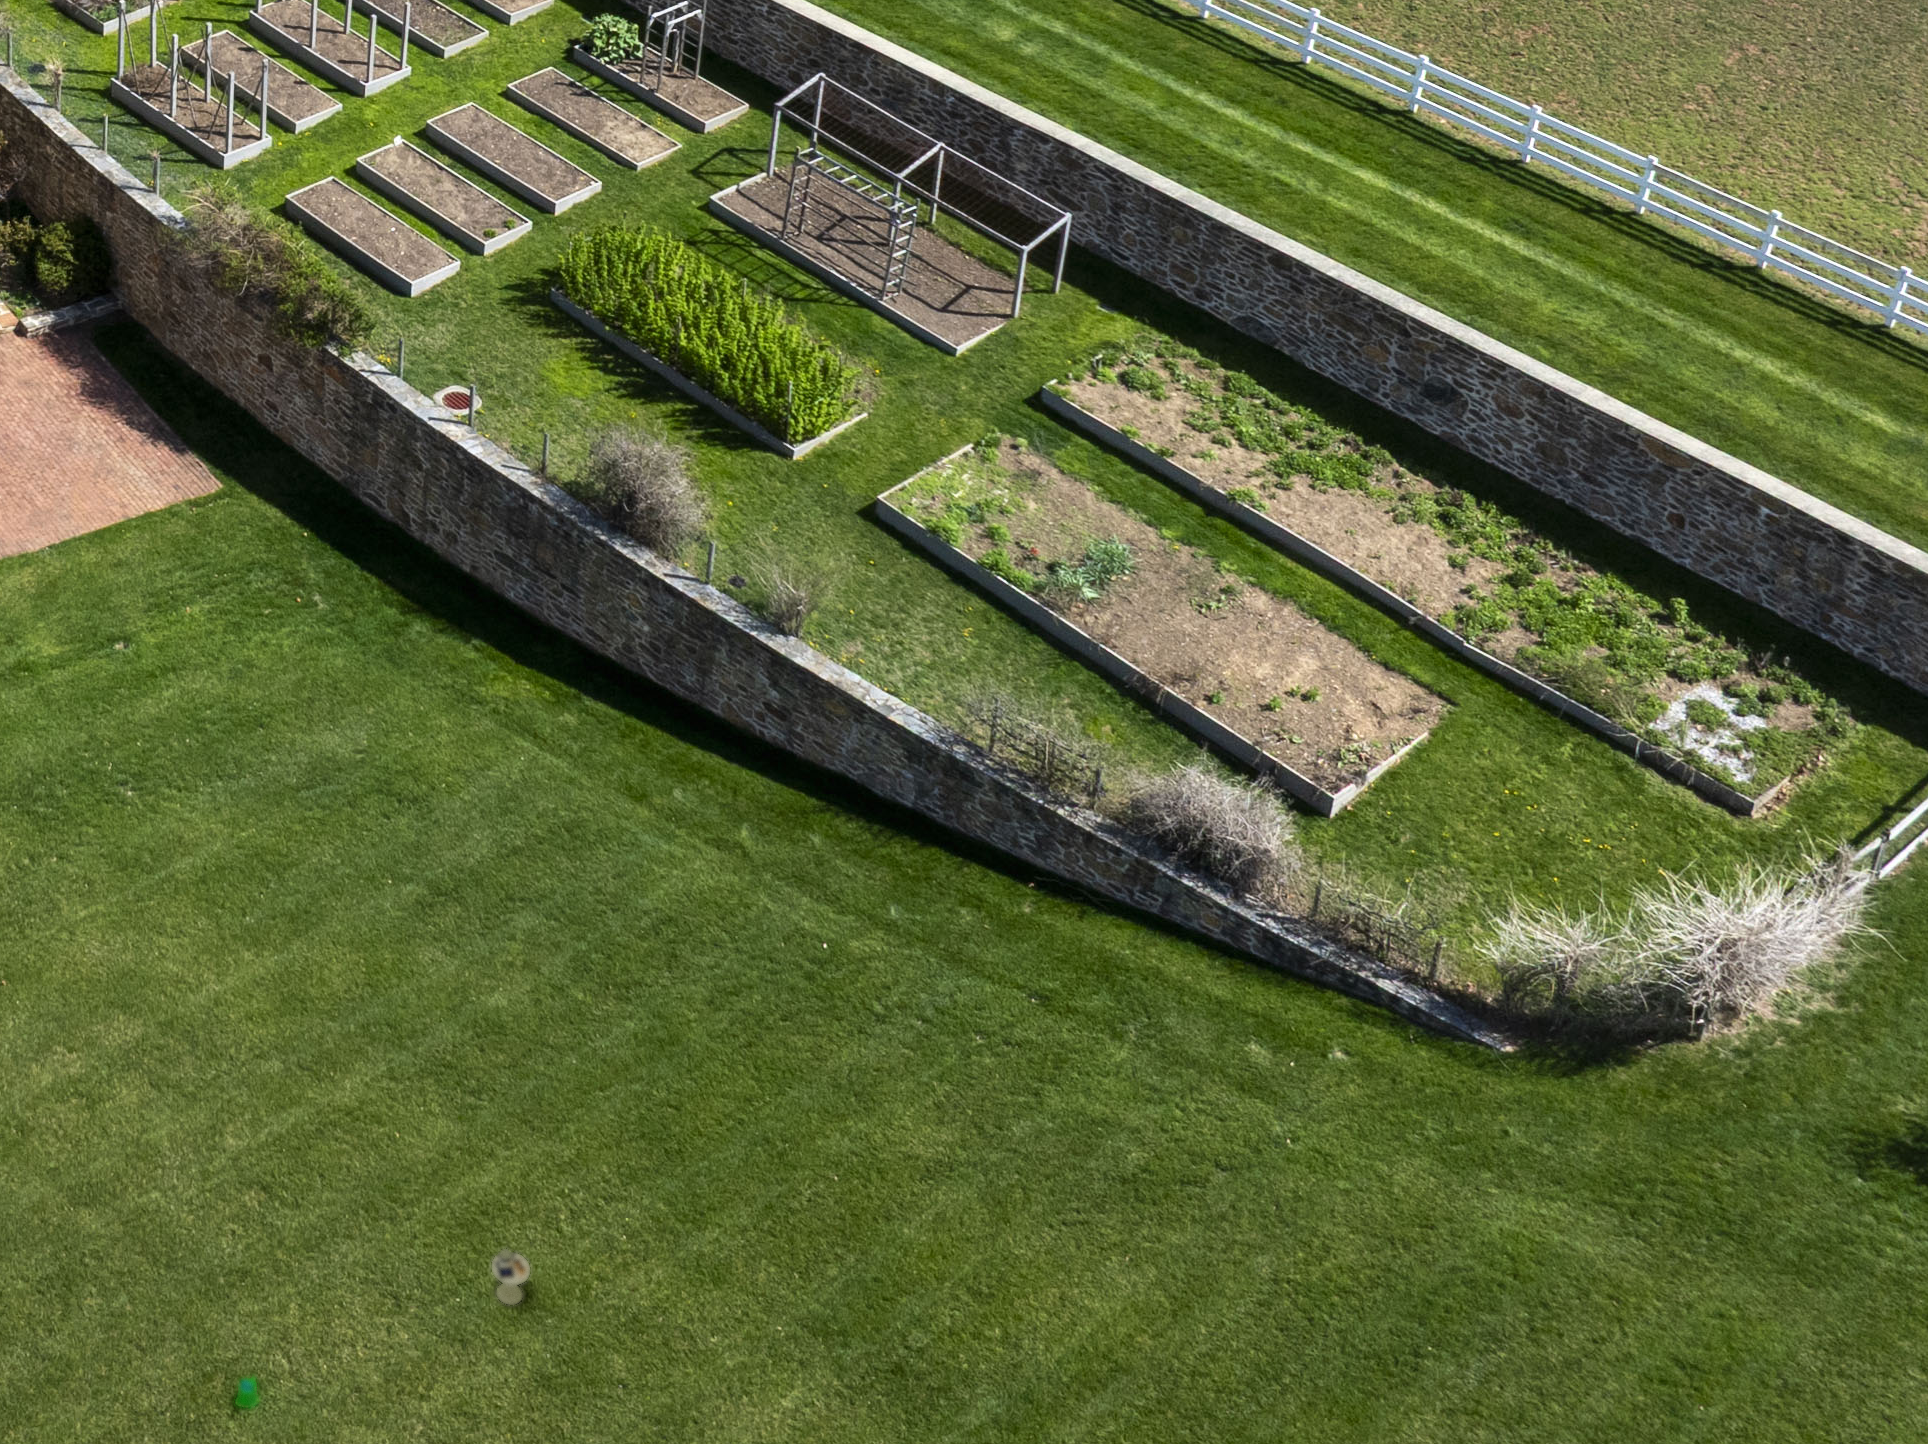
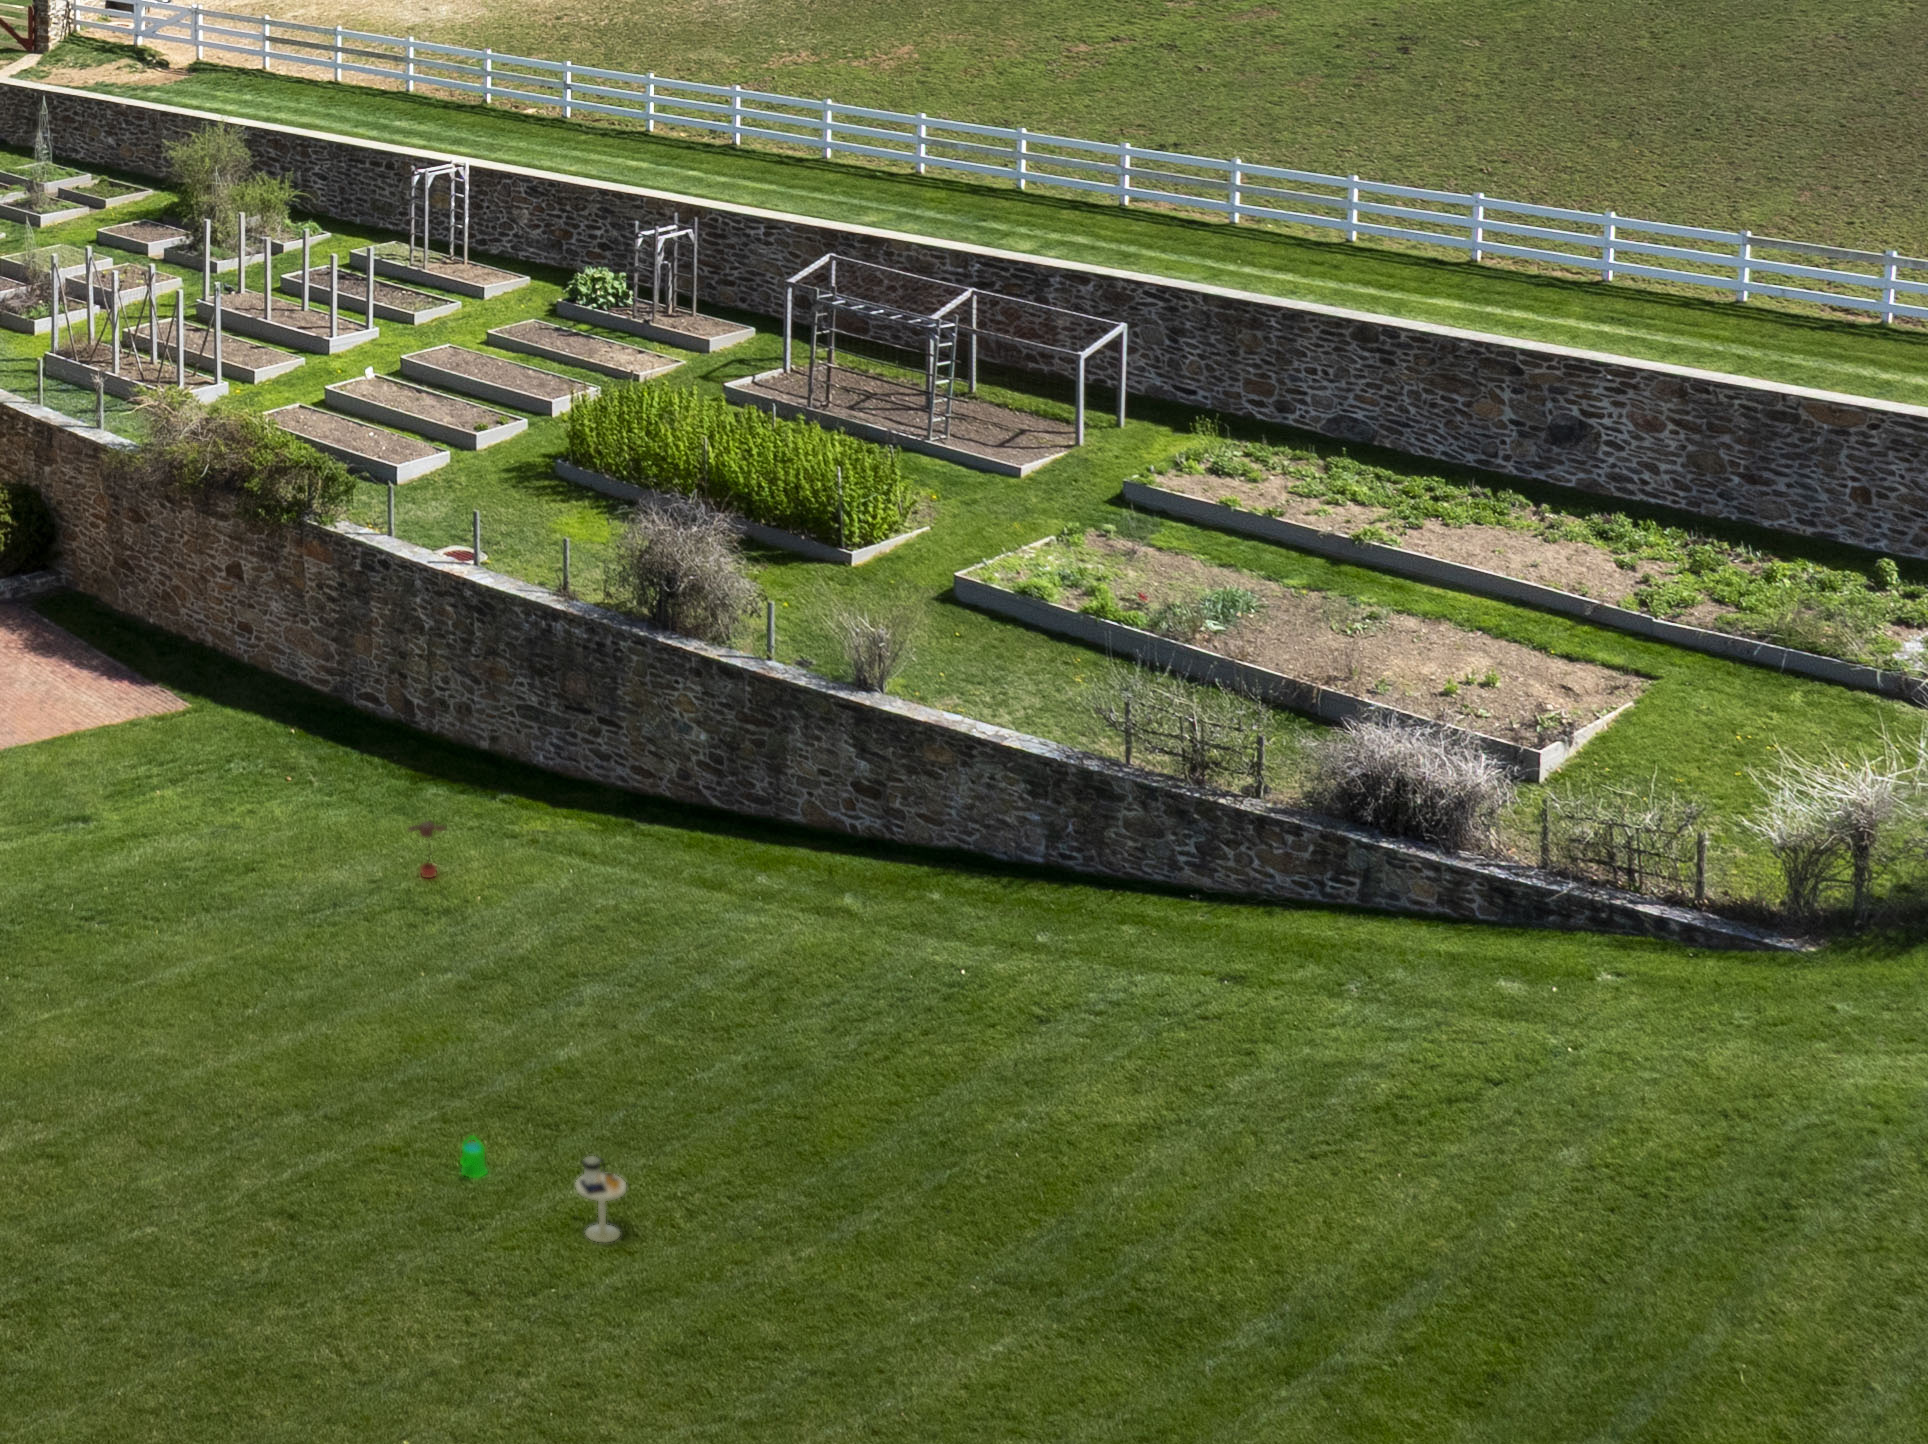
potted plant: none [391,727,424,772] -> present [408,821,446,878]
watering can: present [236,1377,258,1409] -> present [460,1136,487,1178]

